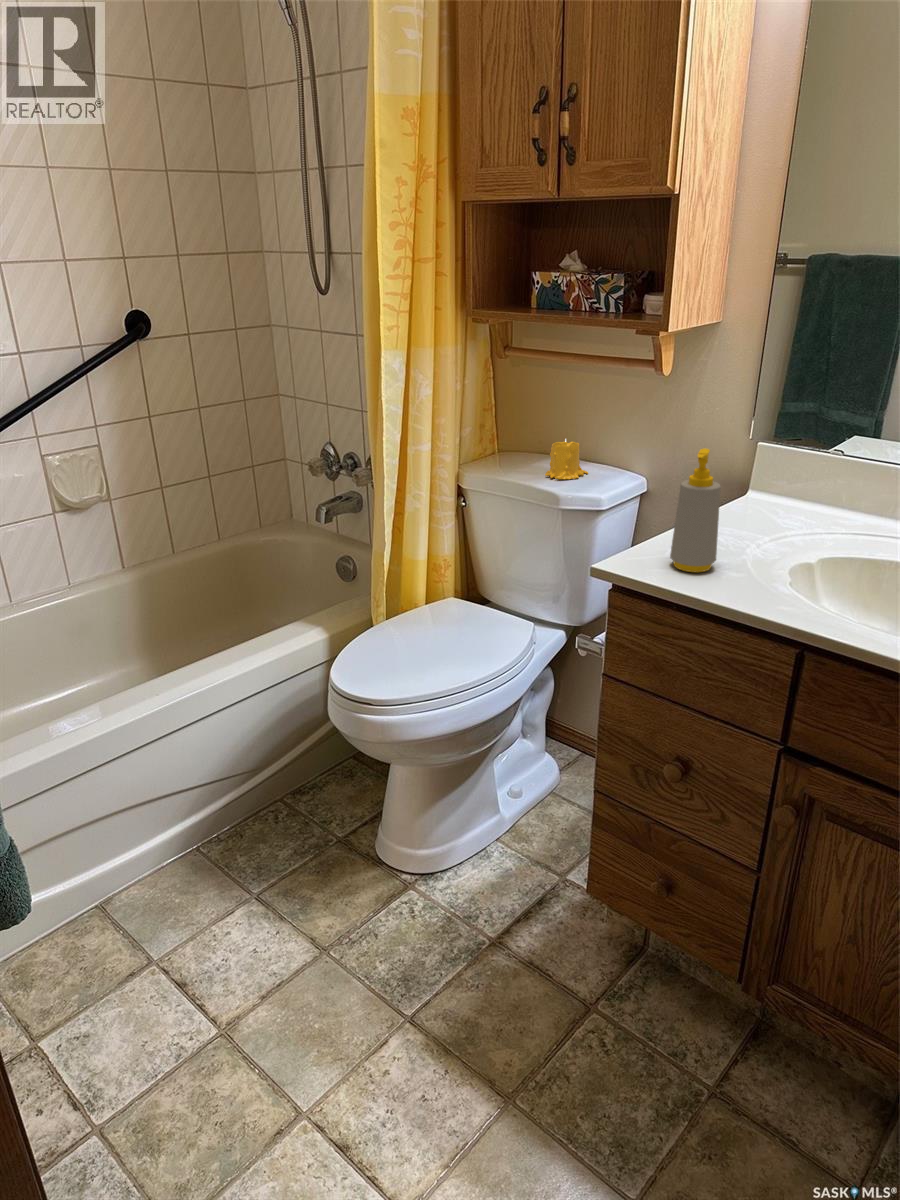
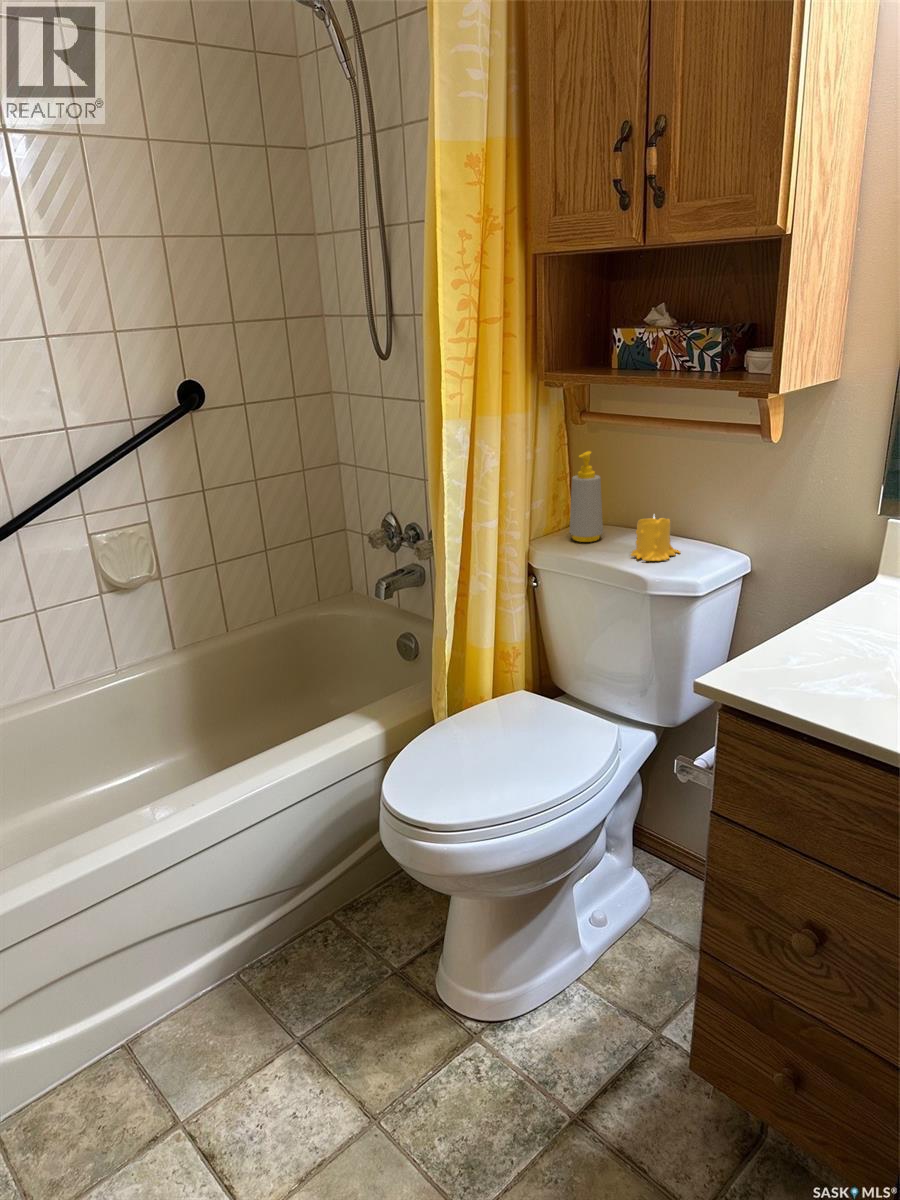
soap bottle: present [670,448,721,572] -> present [569,451,603,542]

